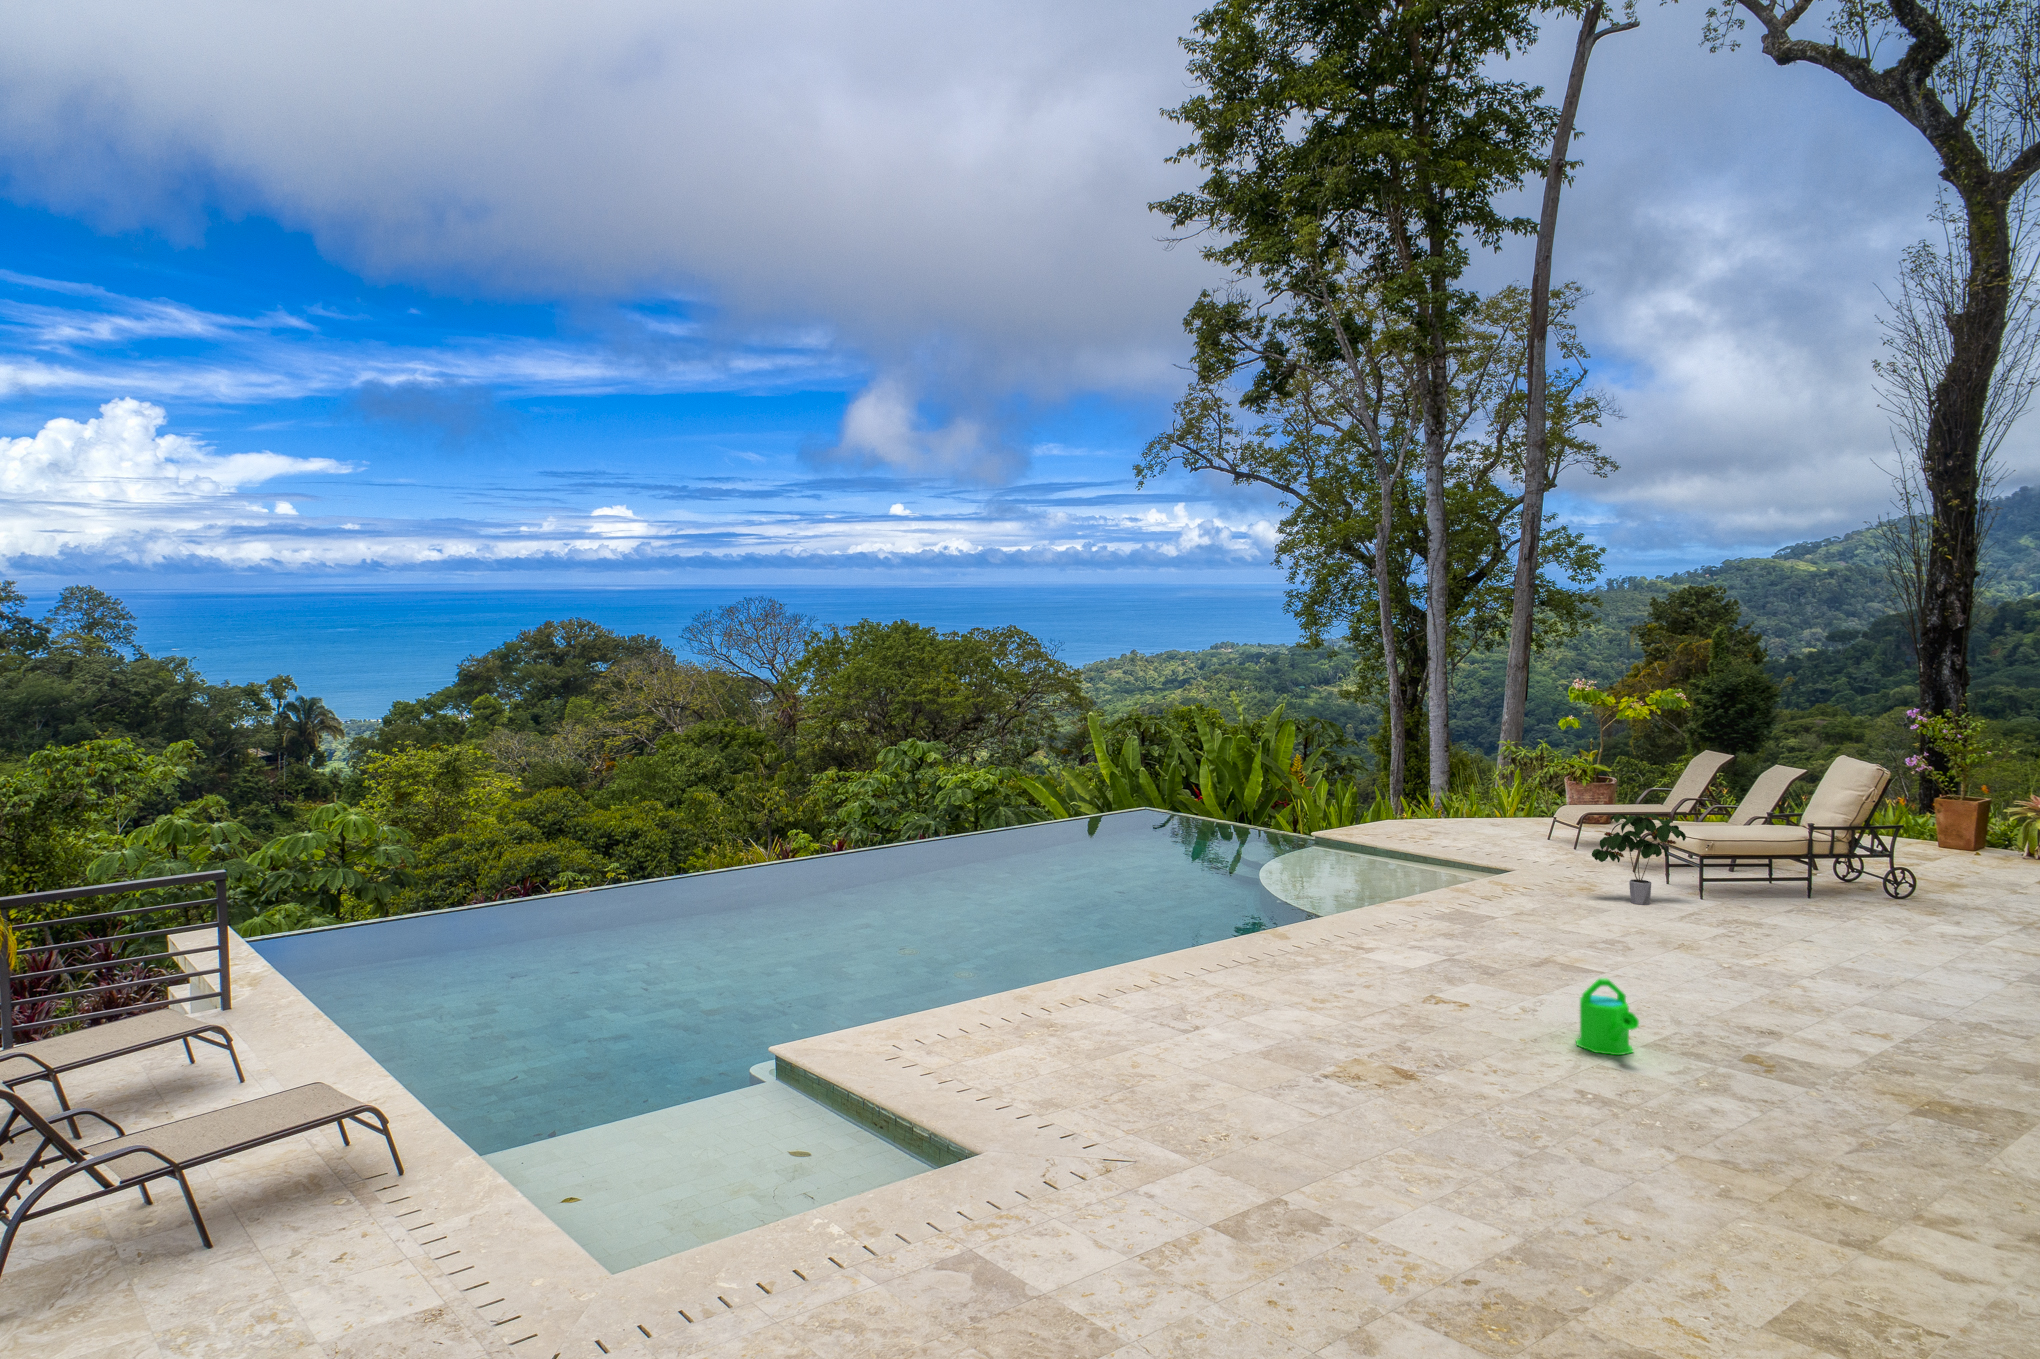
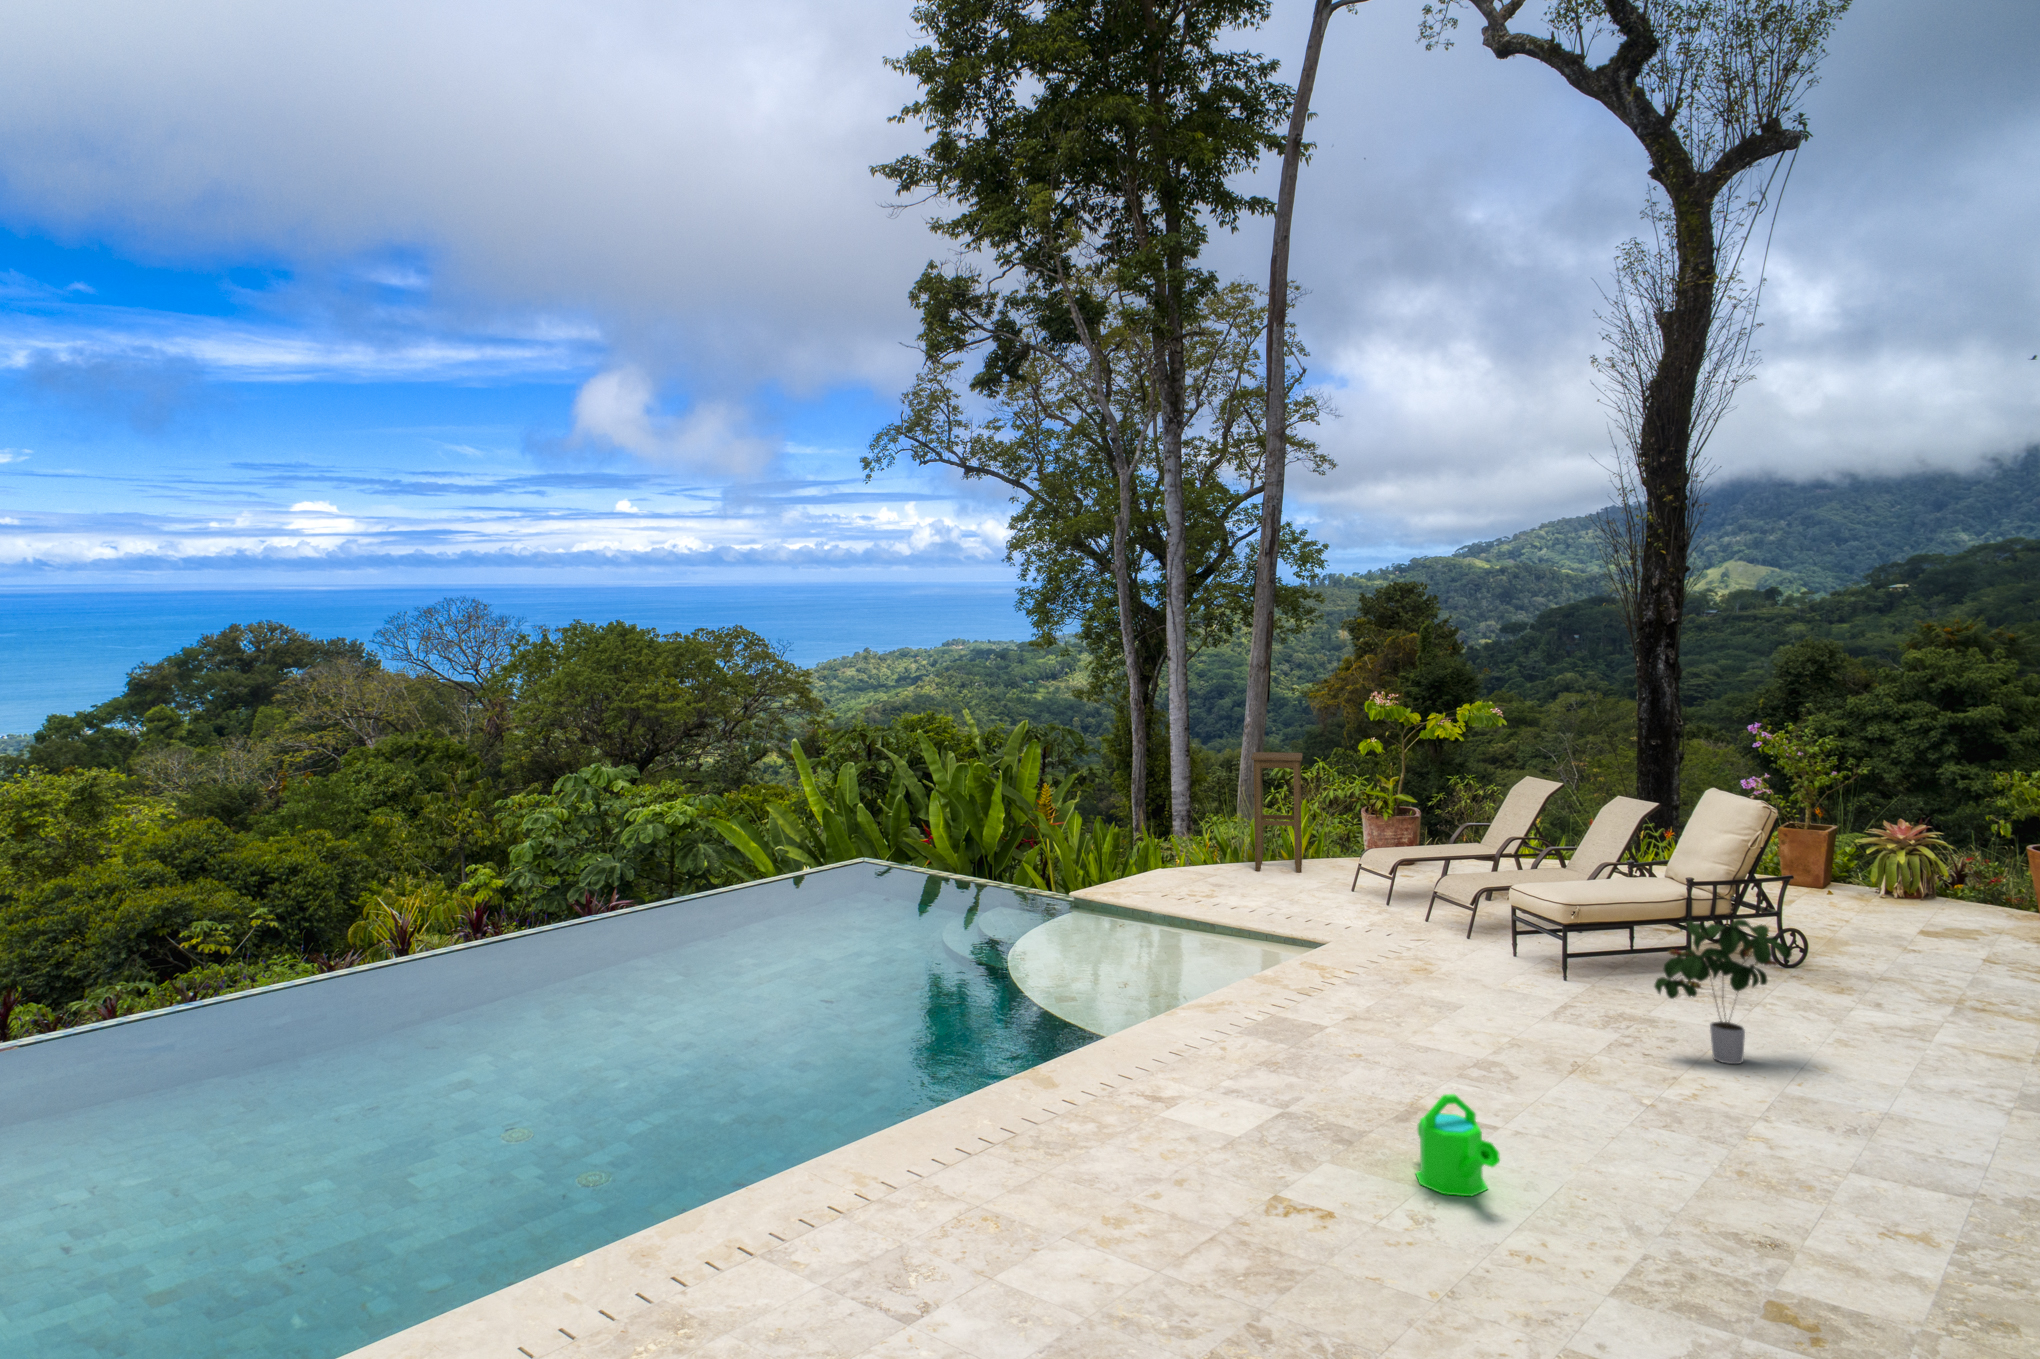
stool: none [1494,737,1545,847] -> present [1251,752,1303,873]
potted plant: present [1592,814,1686,905] -> present [1655,919,1792,1064]

